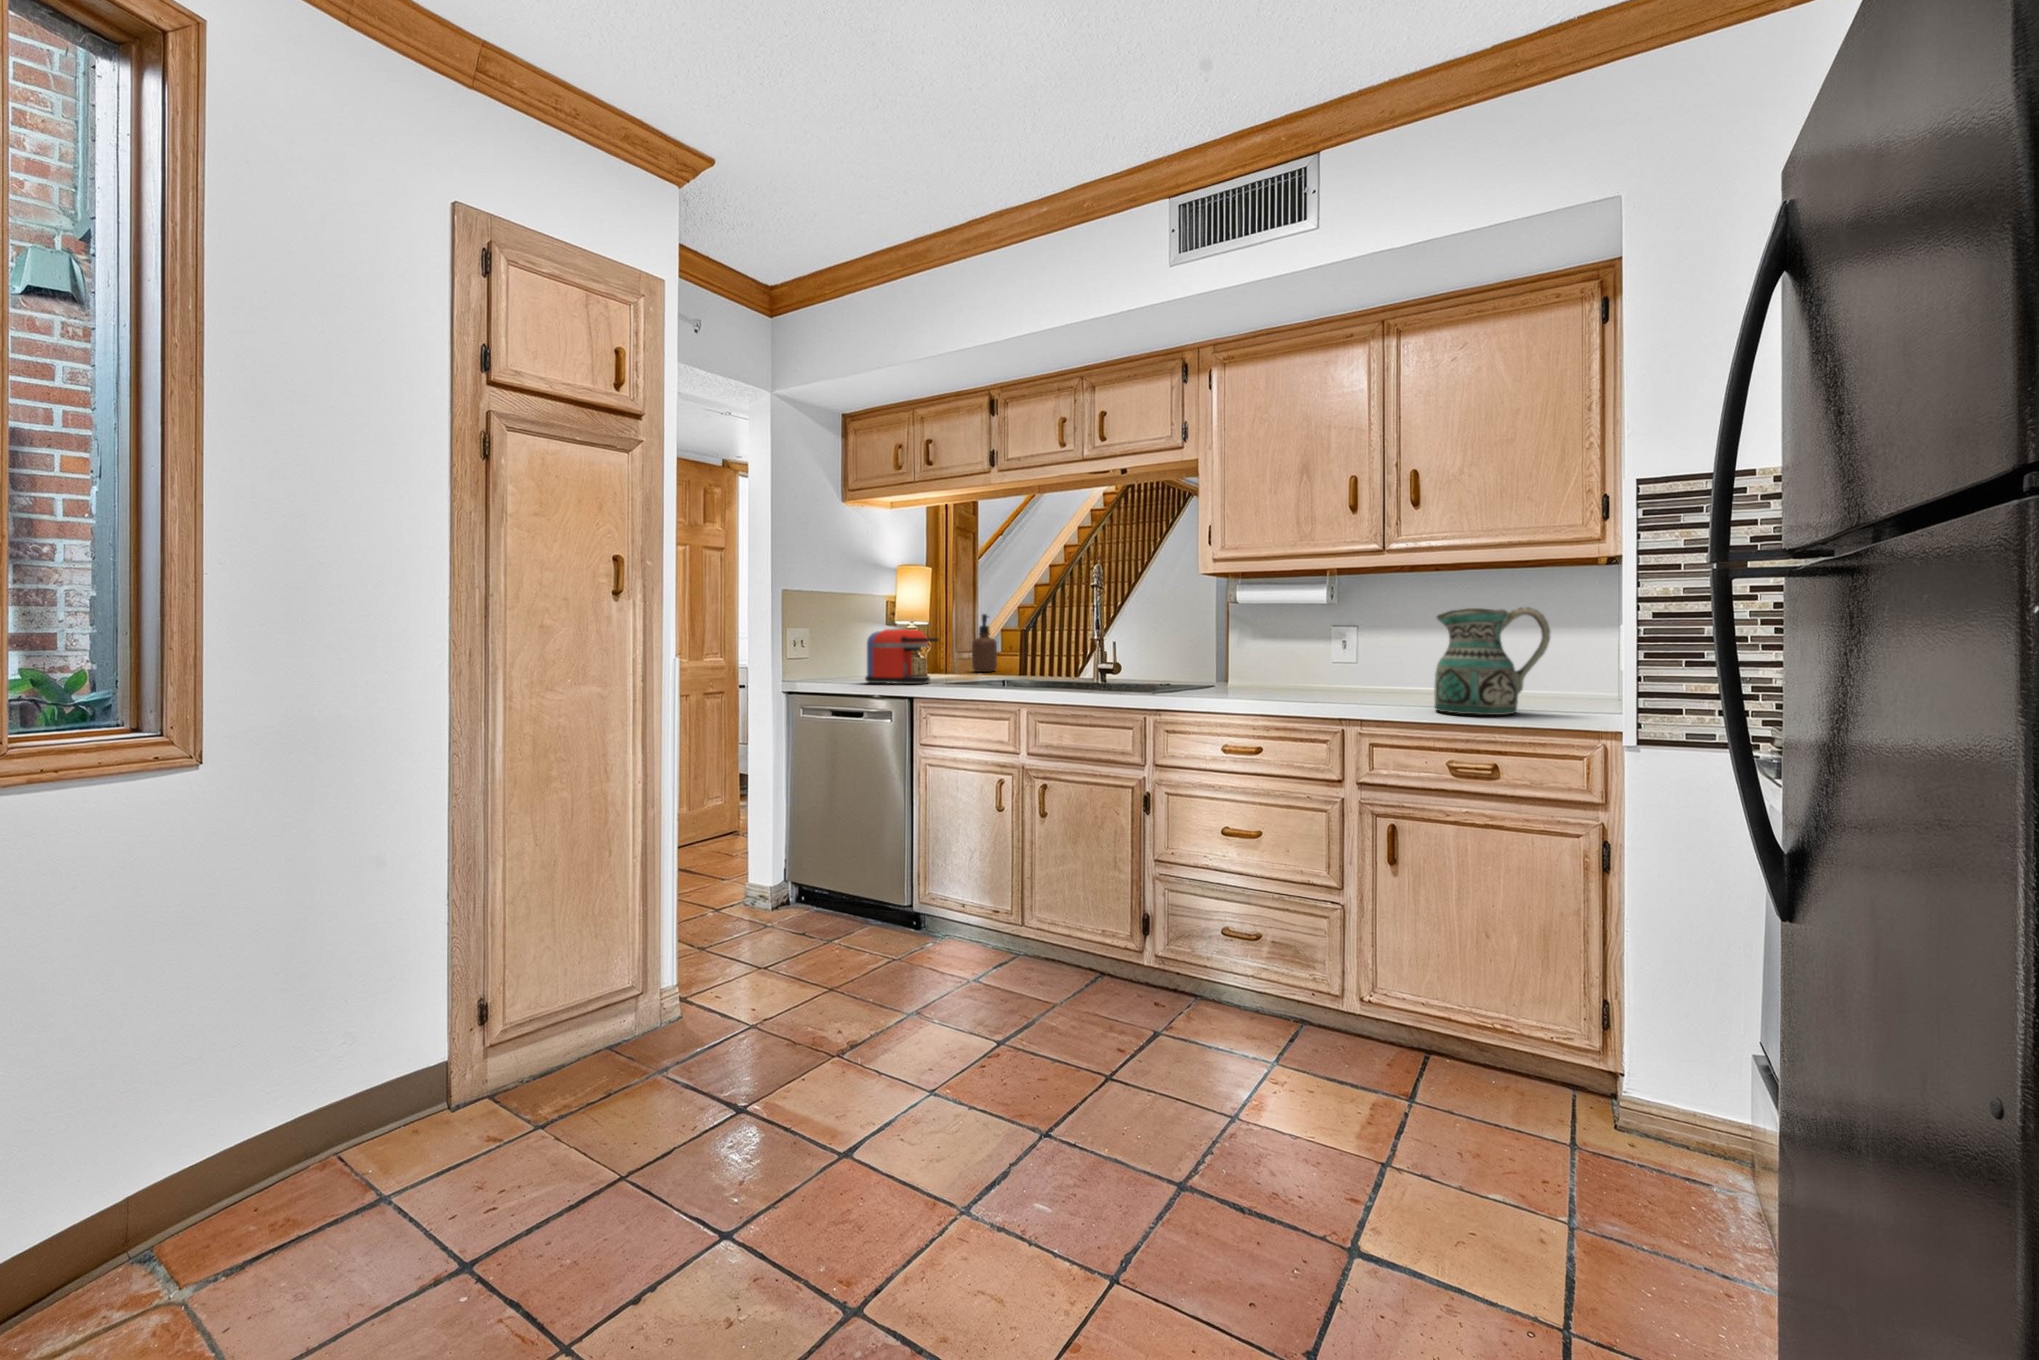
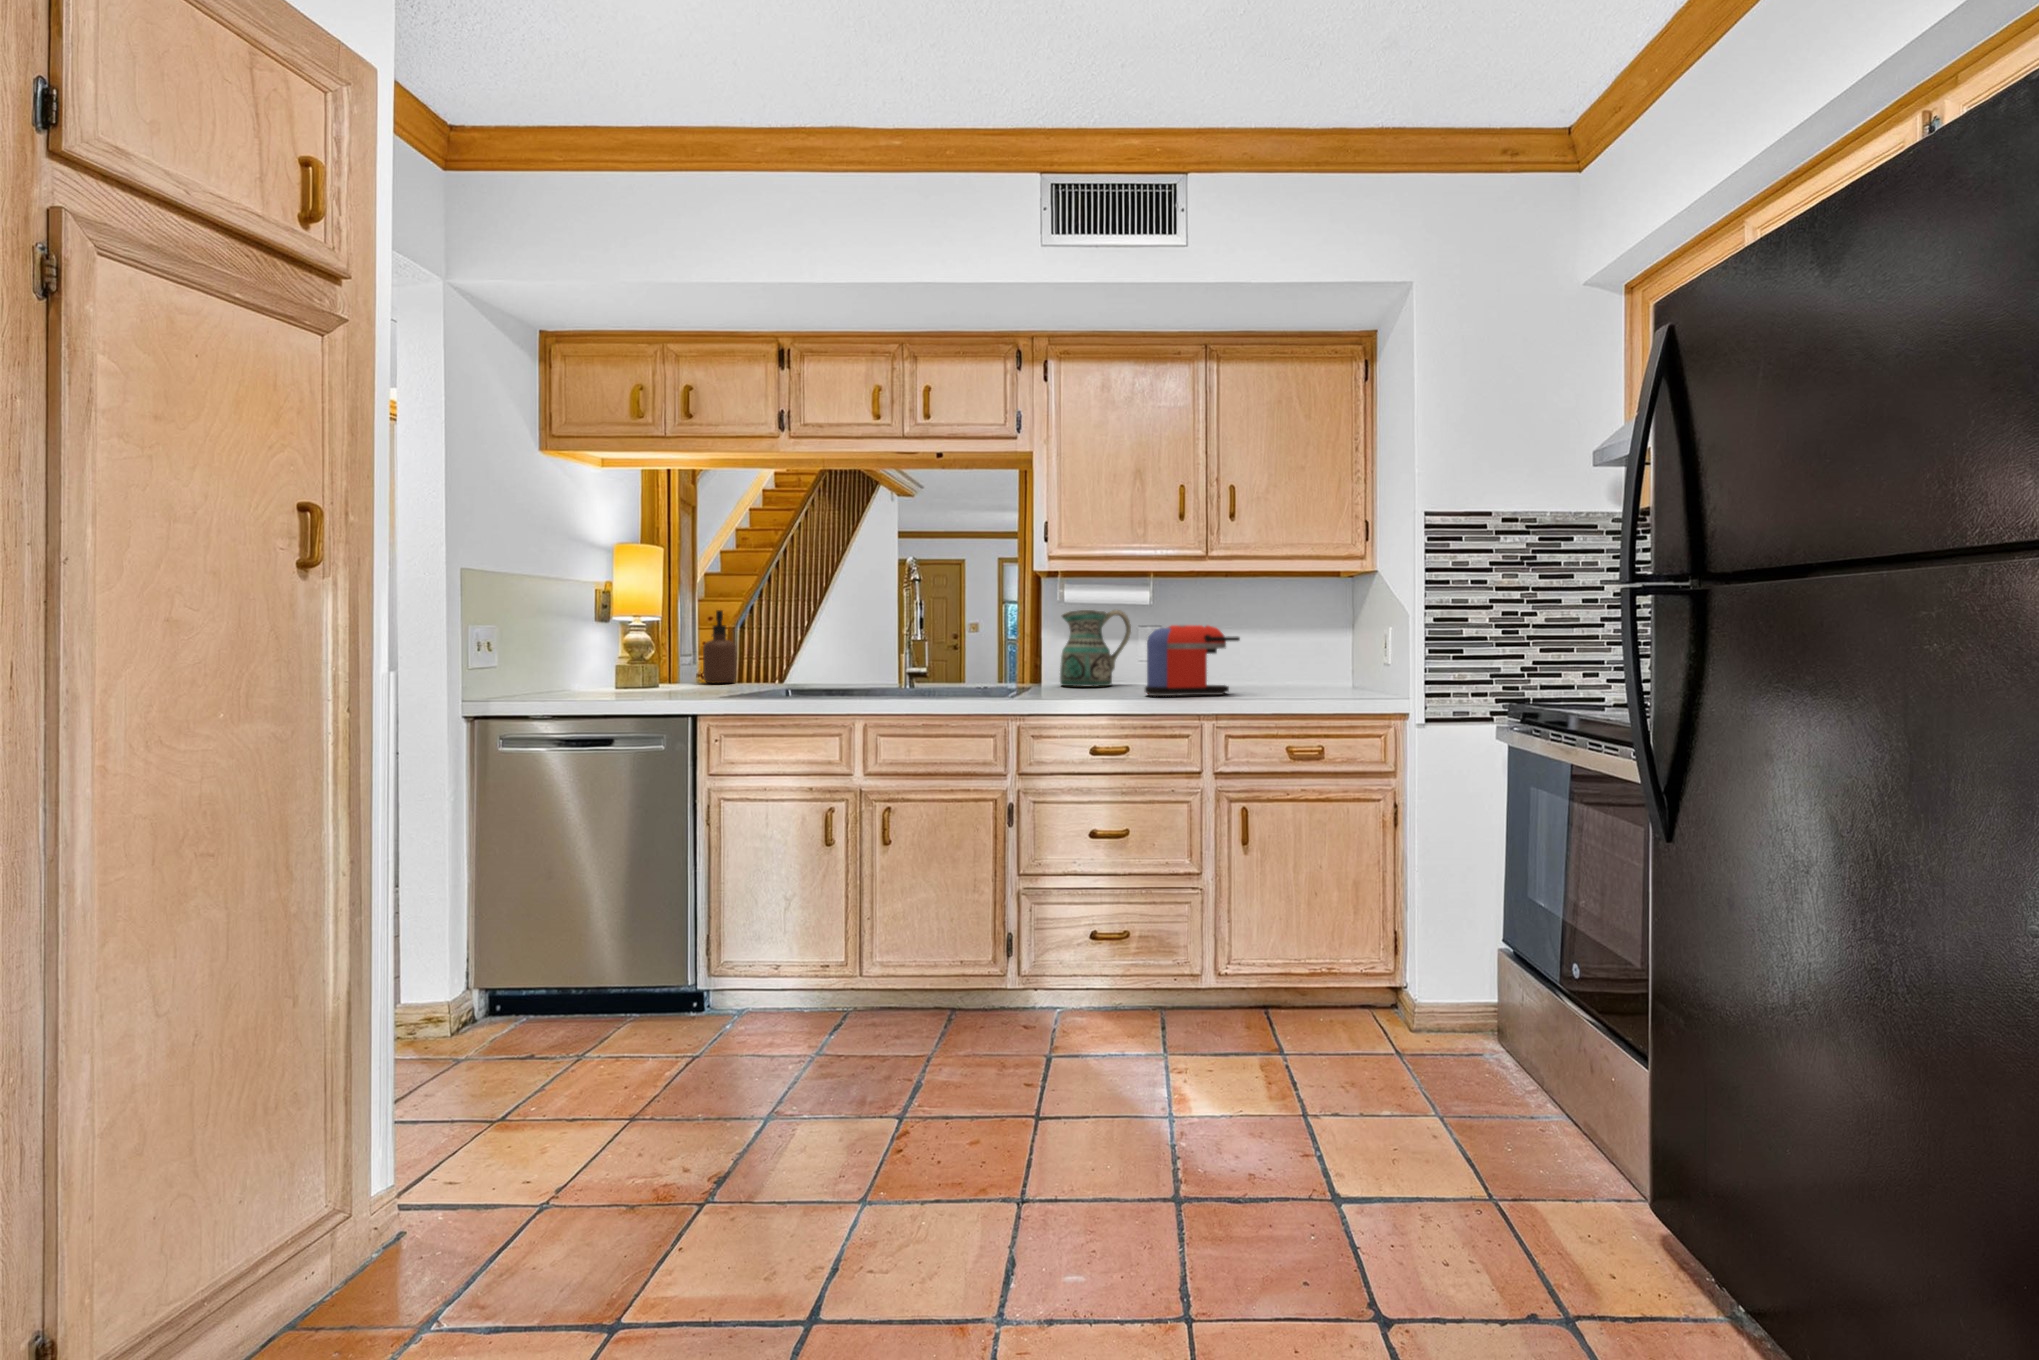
ceramic pitcher: present [1435,607,1550,715] -> present [1060,610,1131,687]
coffee maker: present [865,629,939,684] -> present [1145,625,1240,696]

